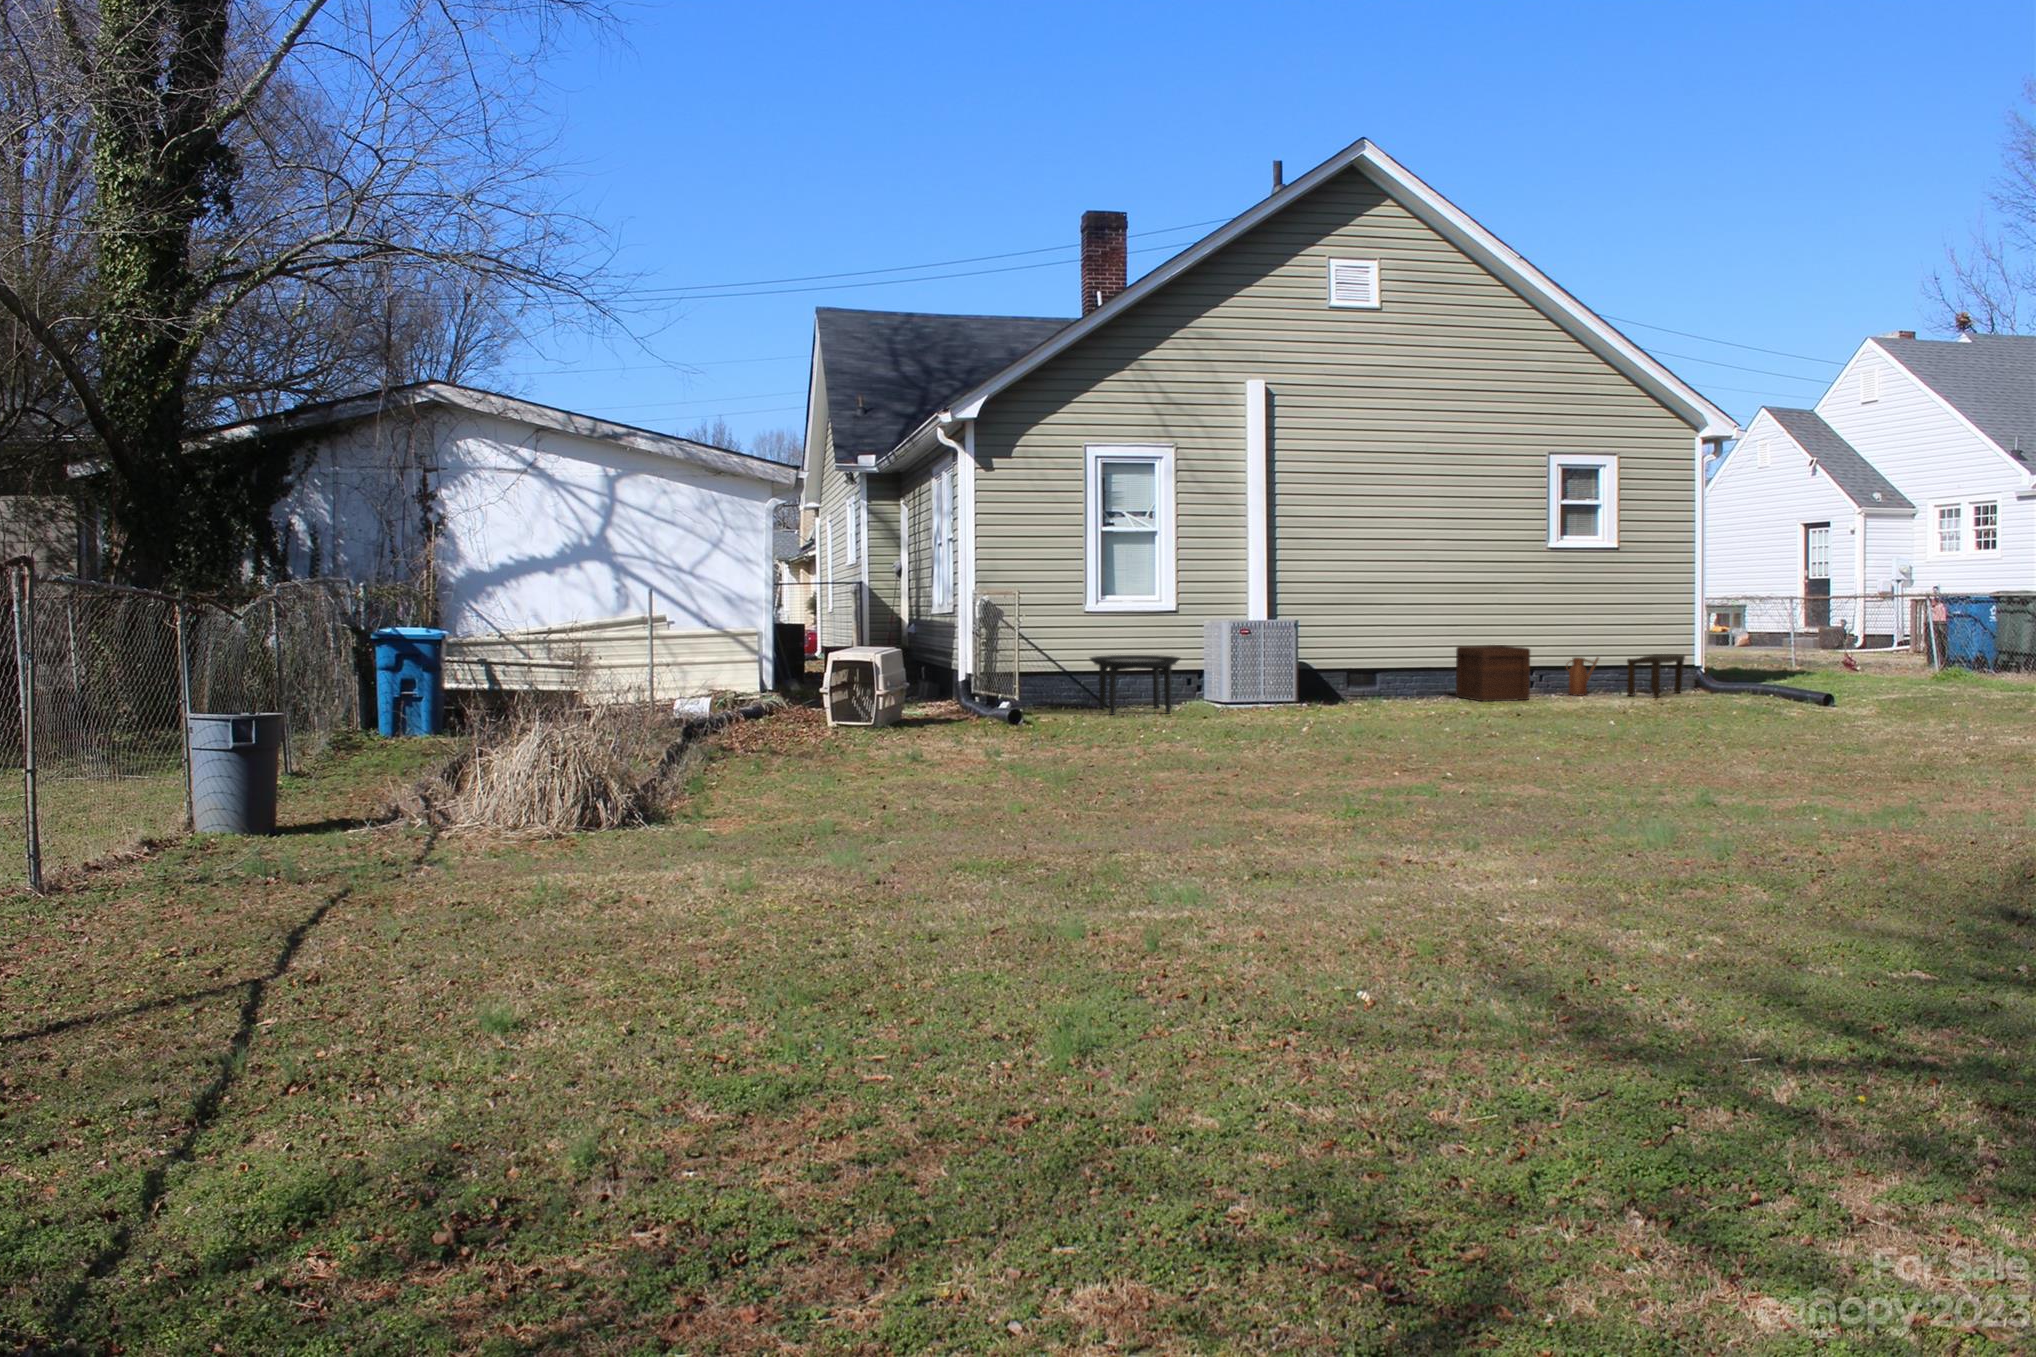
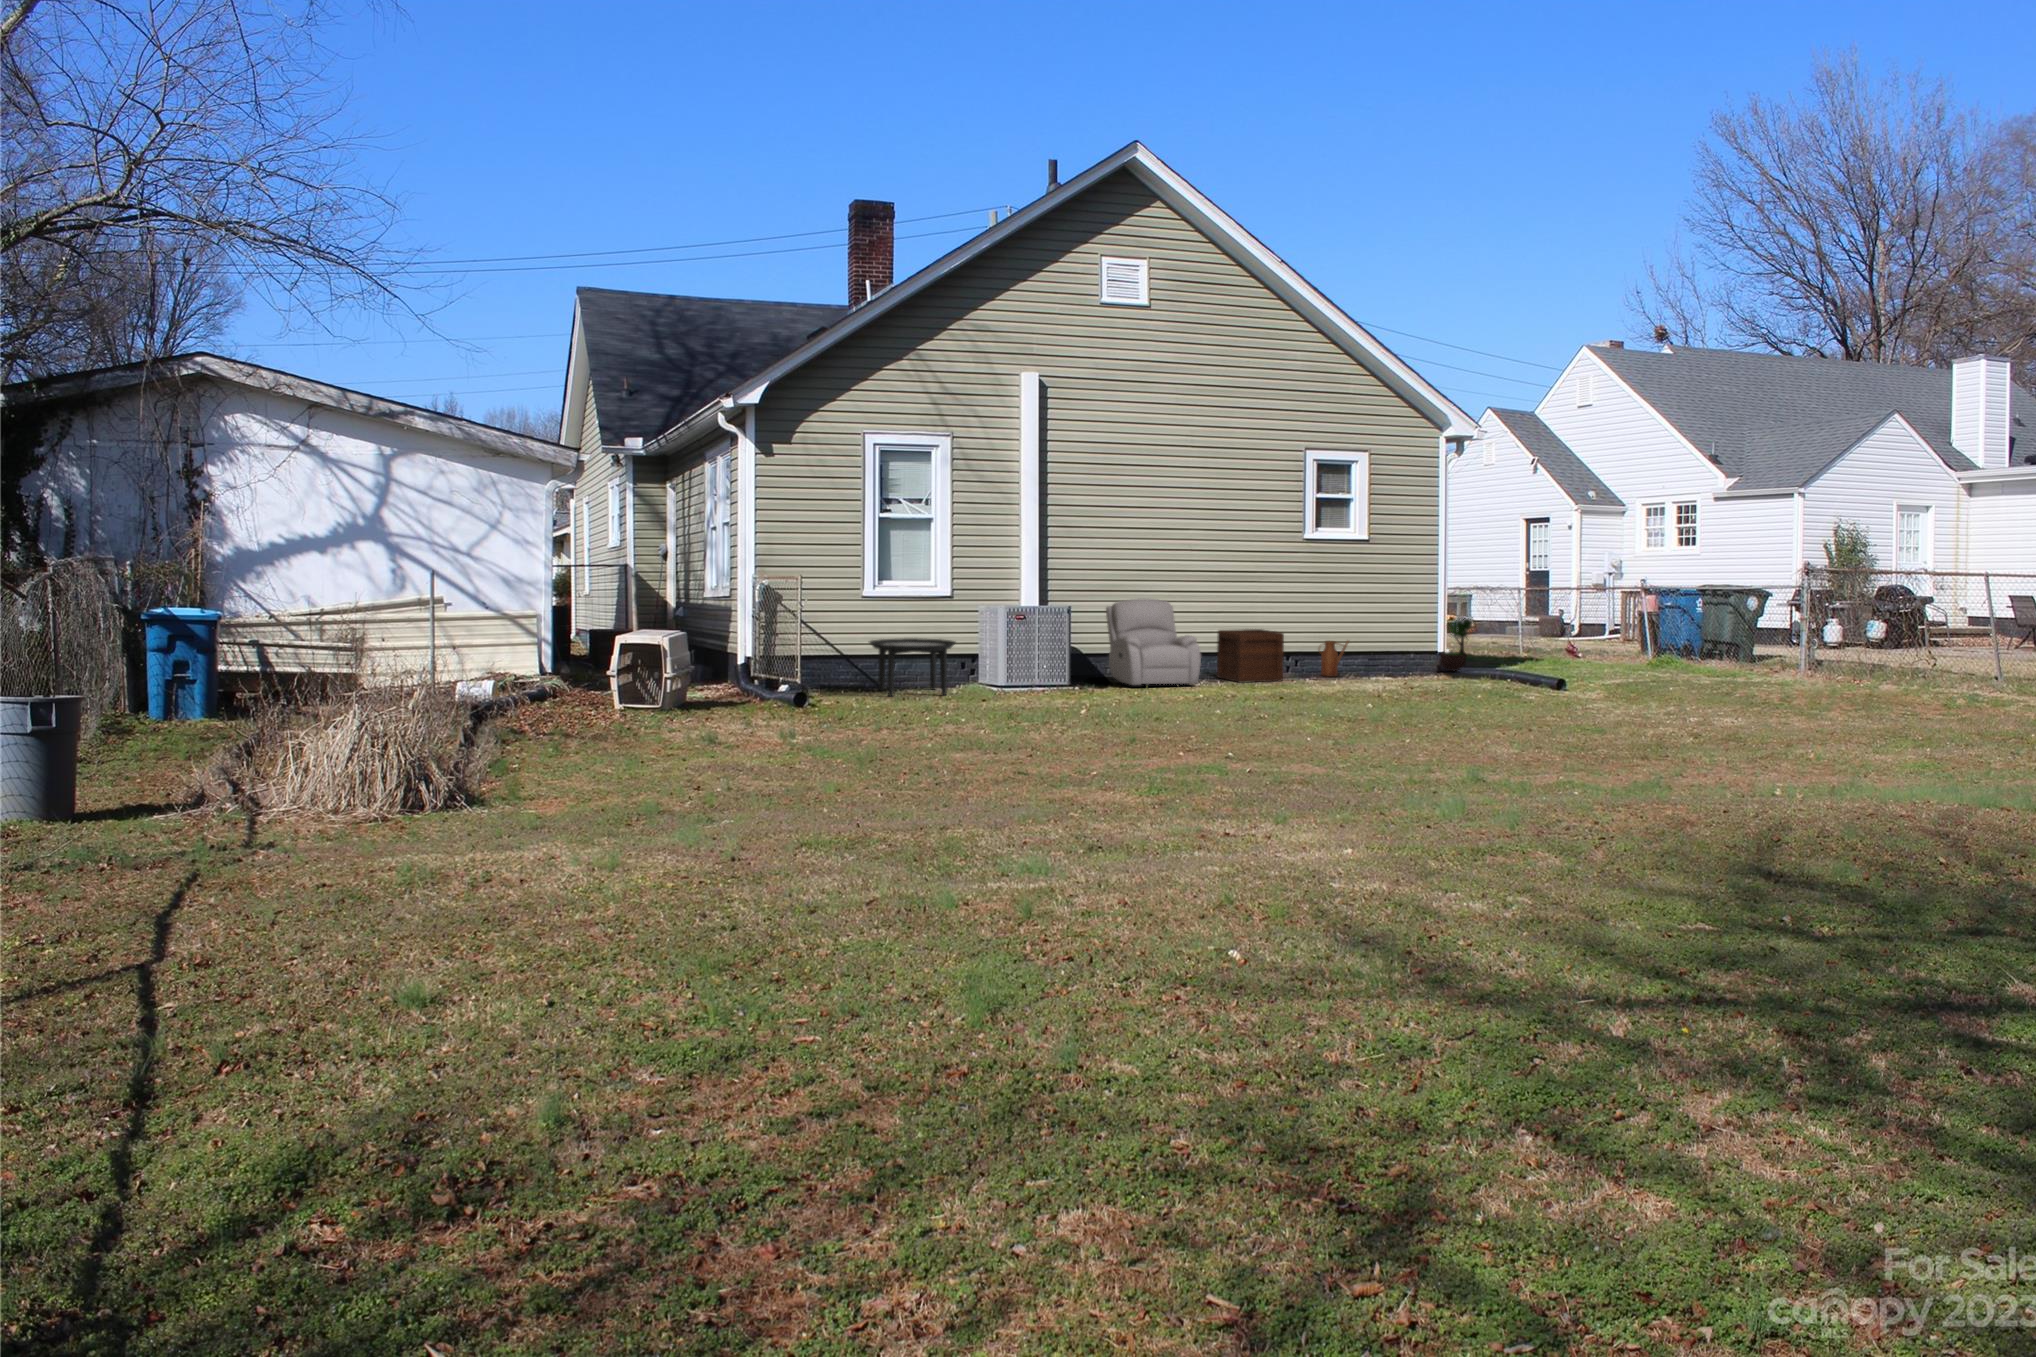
chair: none [1337,613,1441,707] -> present [1106,599,1201,688]
potted tree: none [1697,625,1740,691] -> present [1439,616,1475,671]
bench: present [1627,654,1685,697] -> none [1373,637,1427,679]

